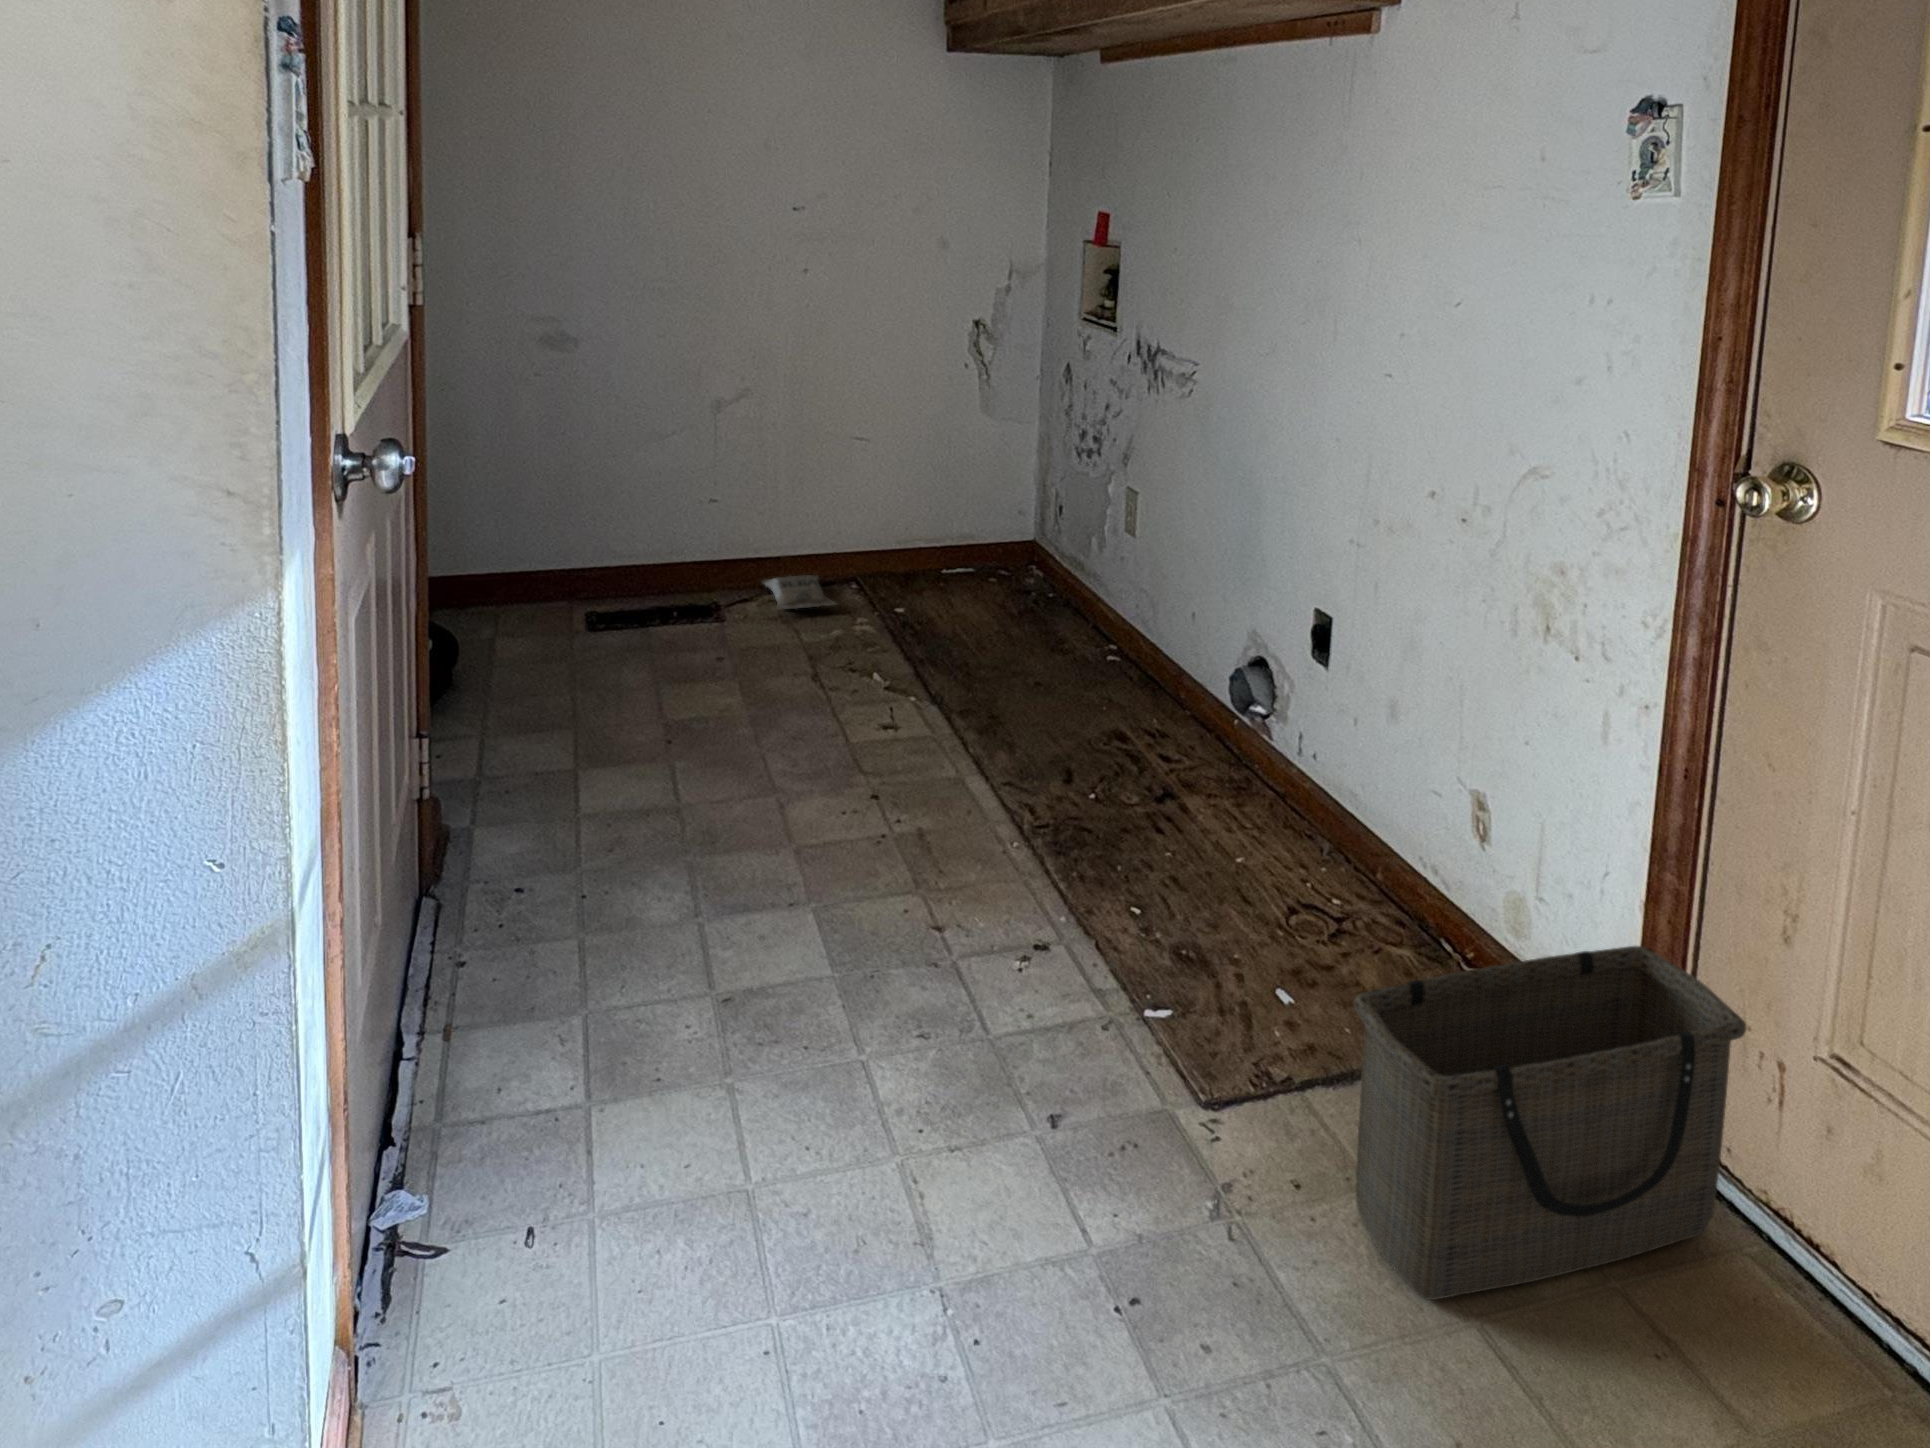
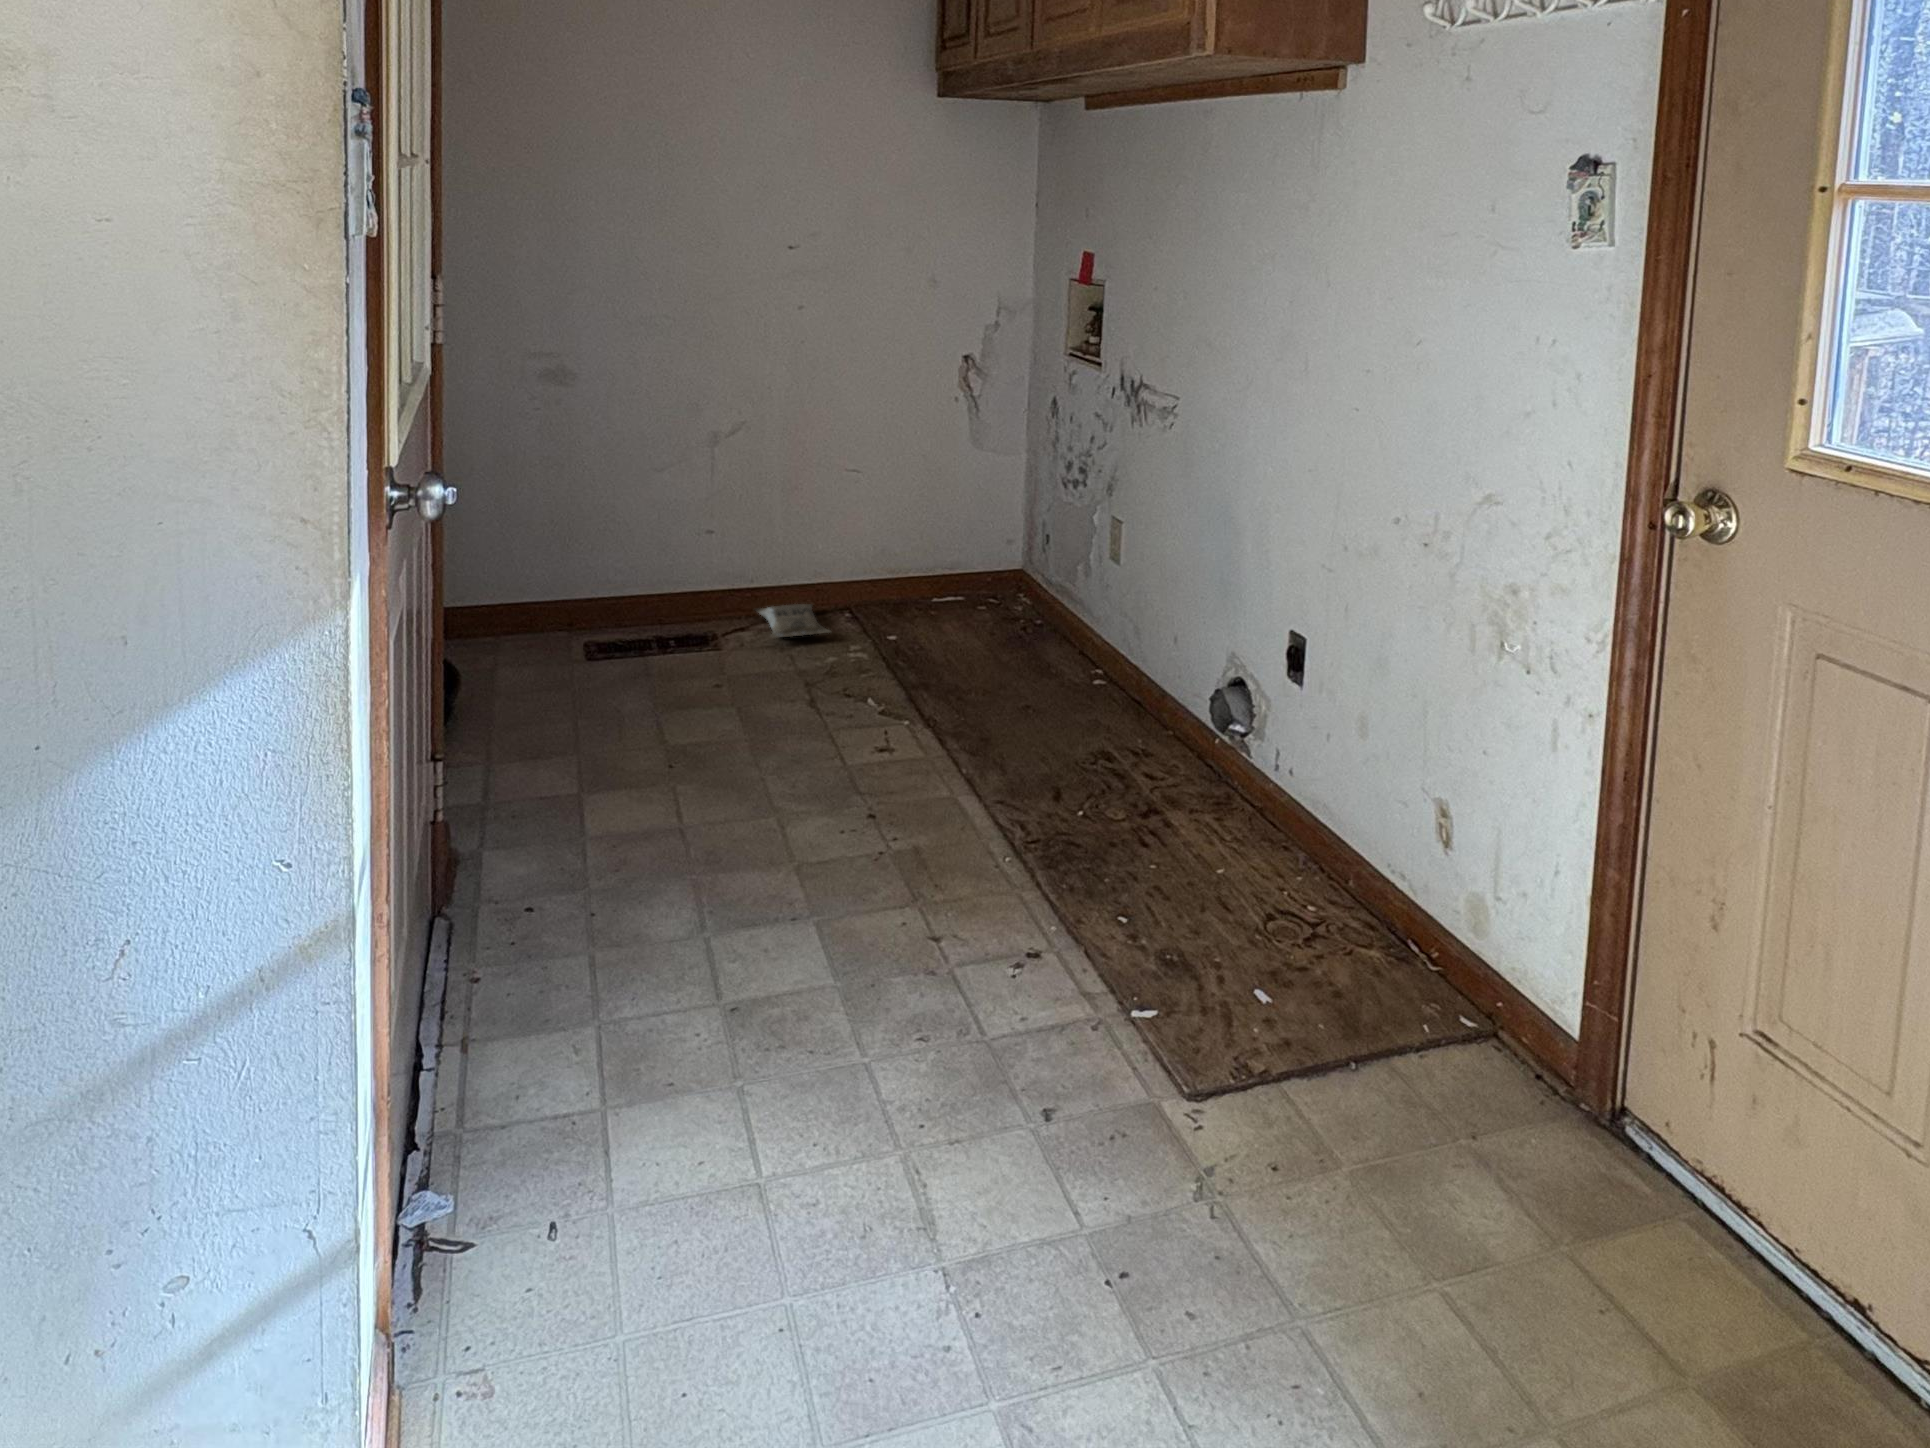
basket: present [1354,946,1746,1300] -> none [1324,937,1680,1268]

